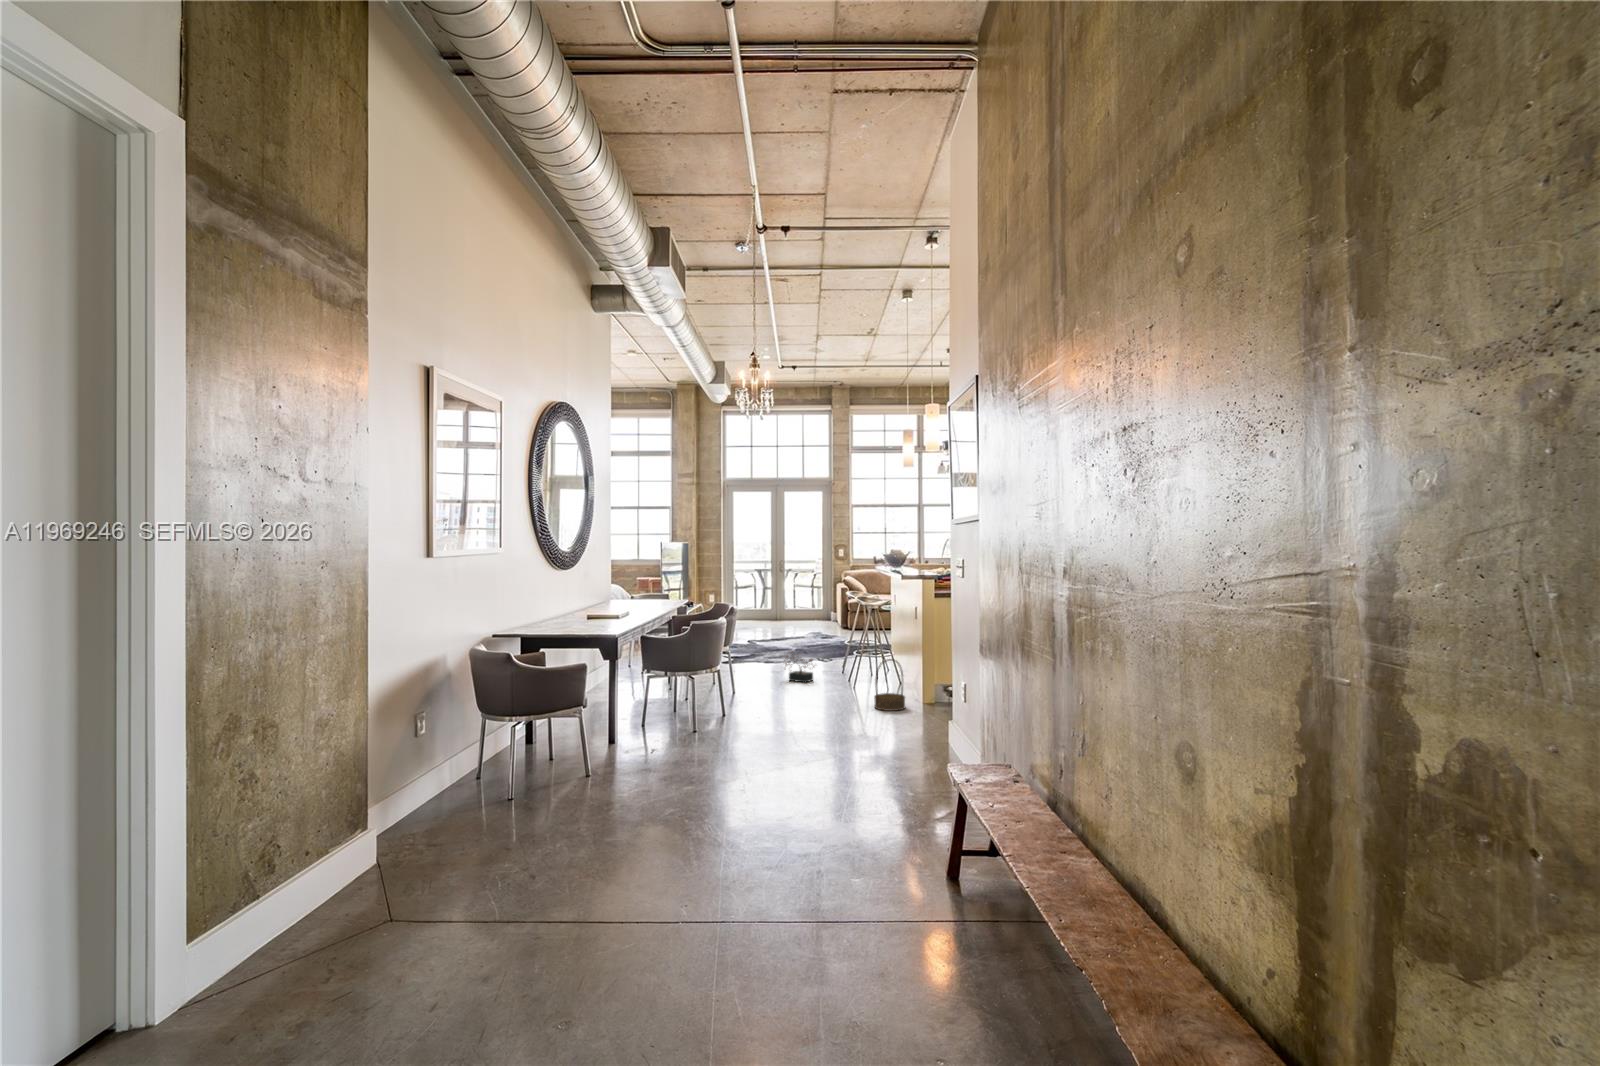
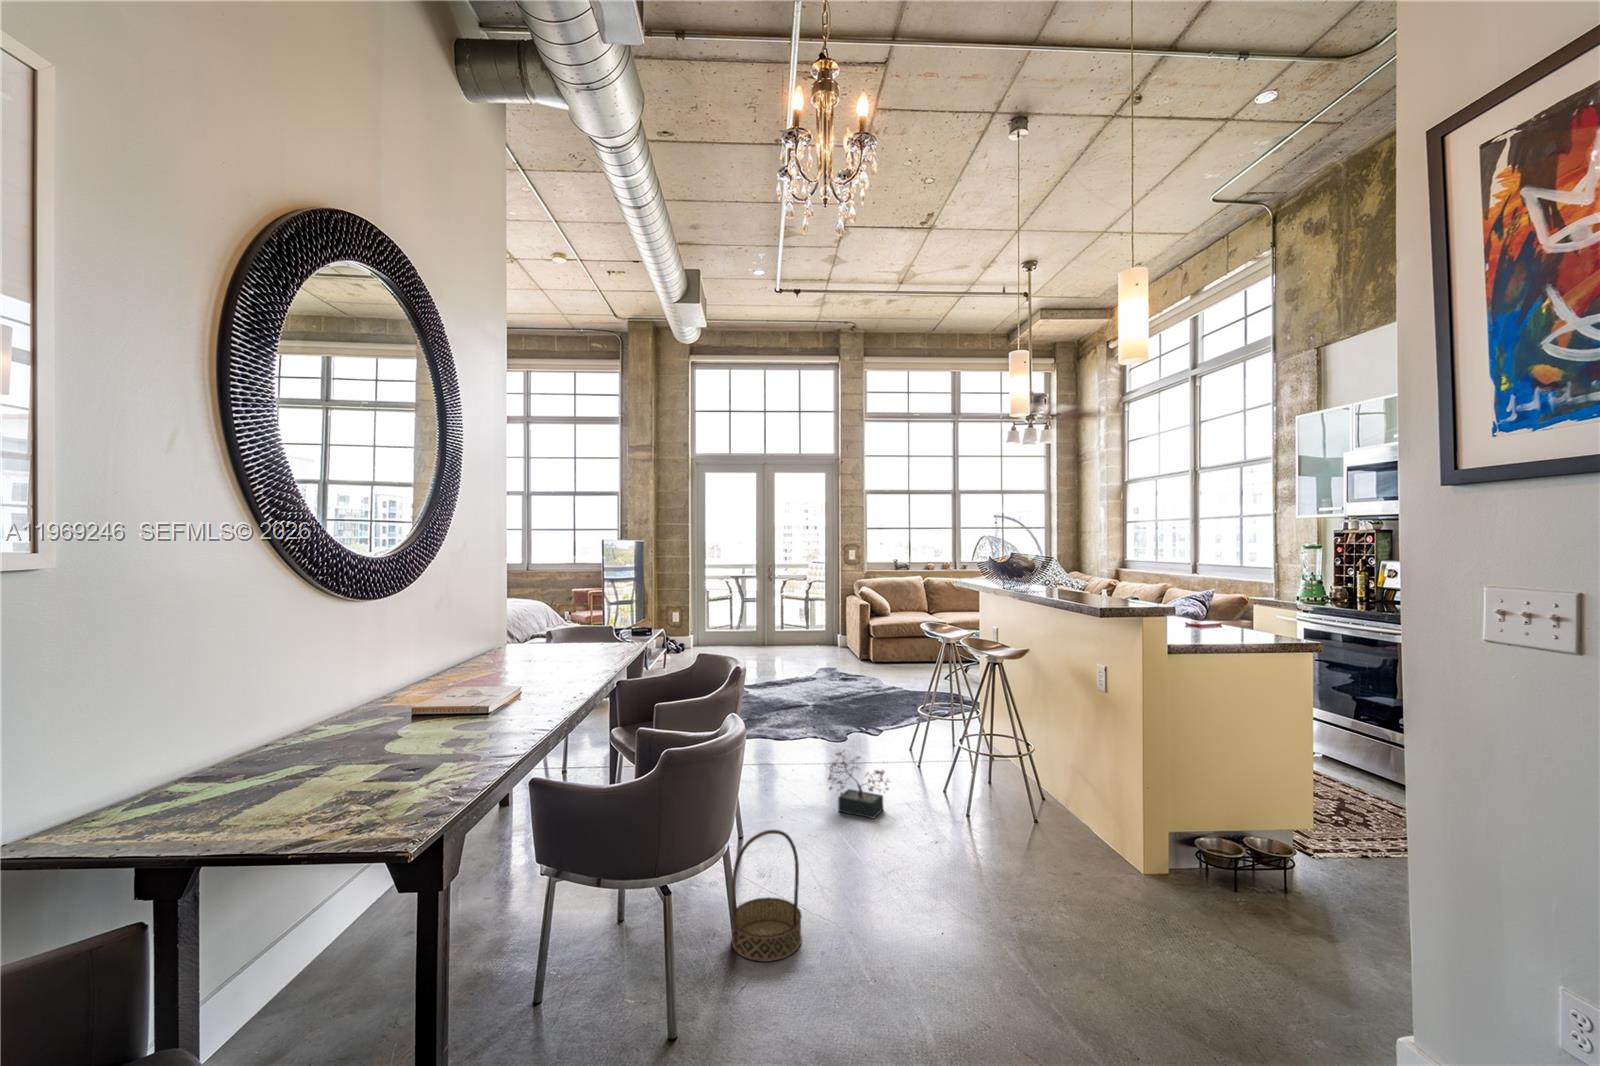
basket: present [874,659,905,711] -> present [731,830,802,962]

